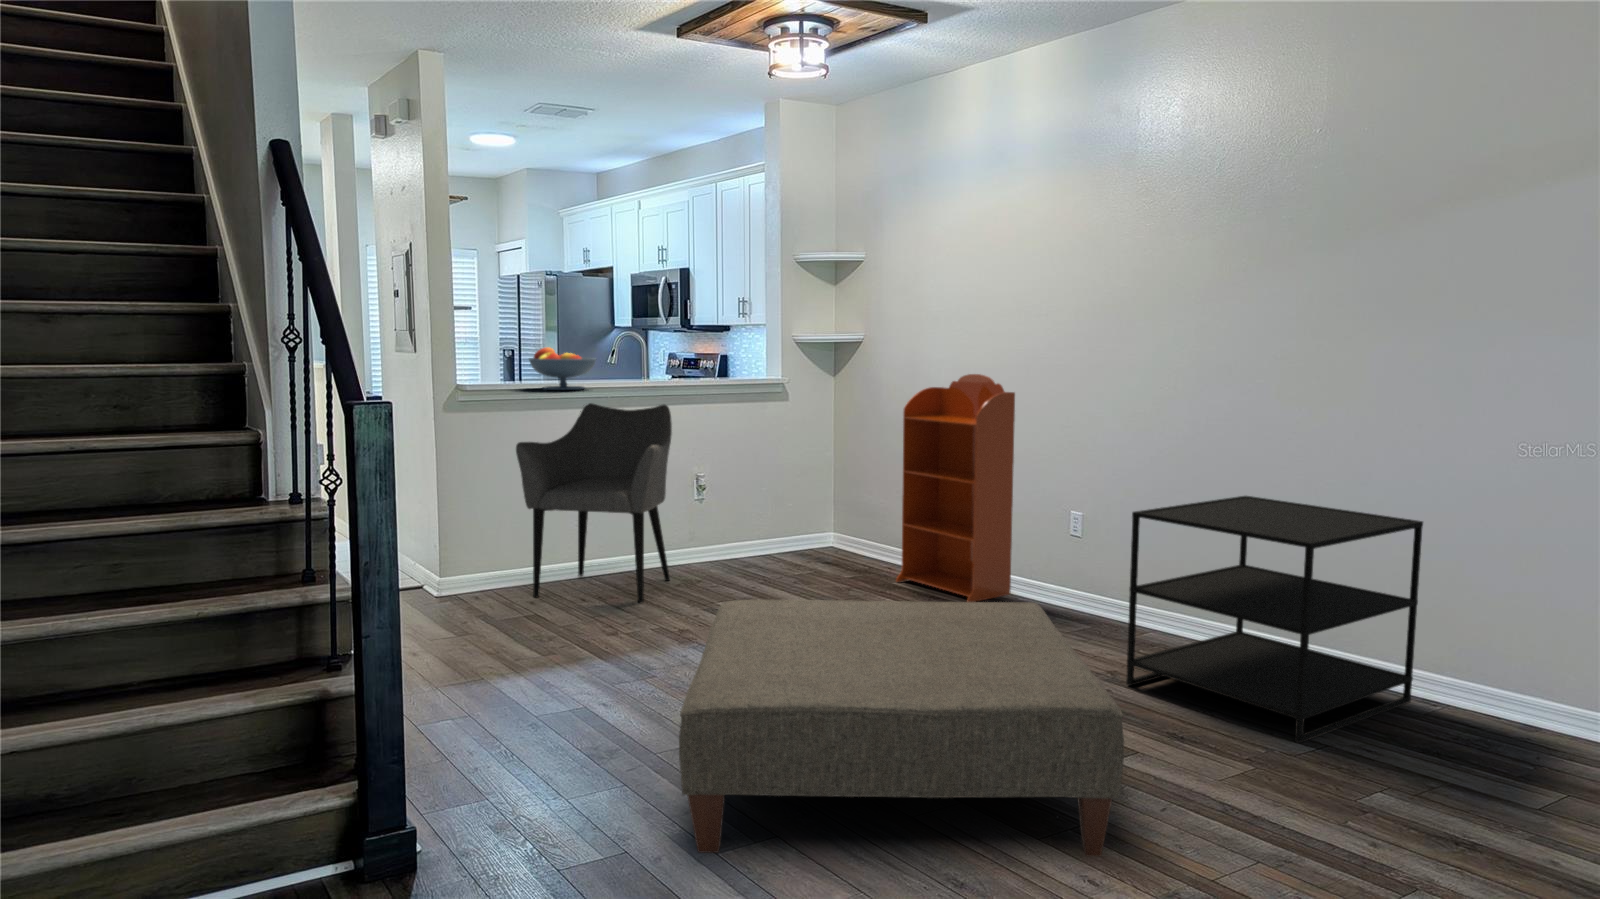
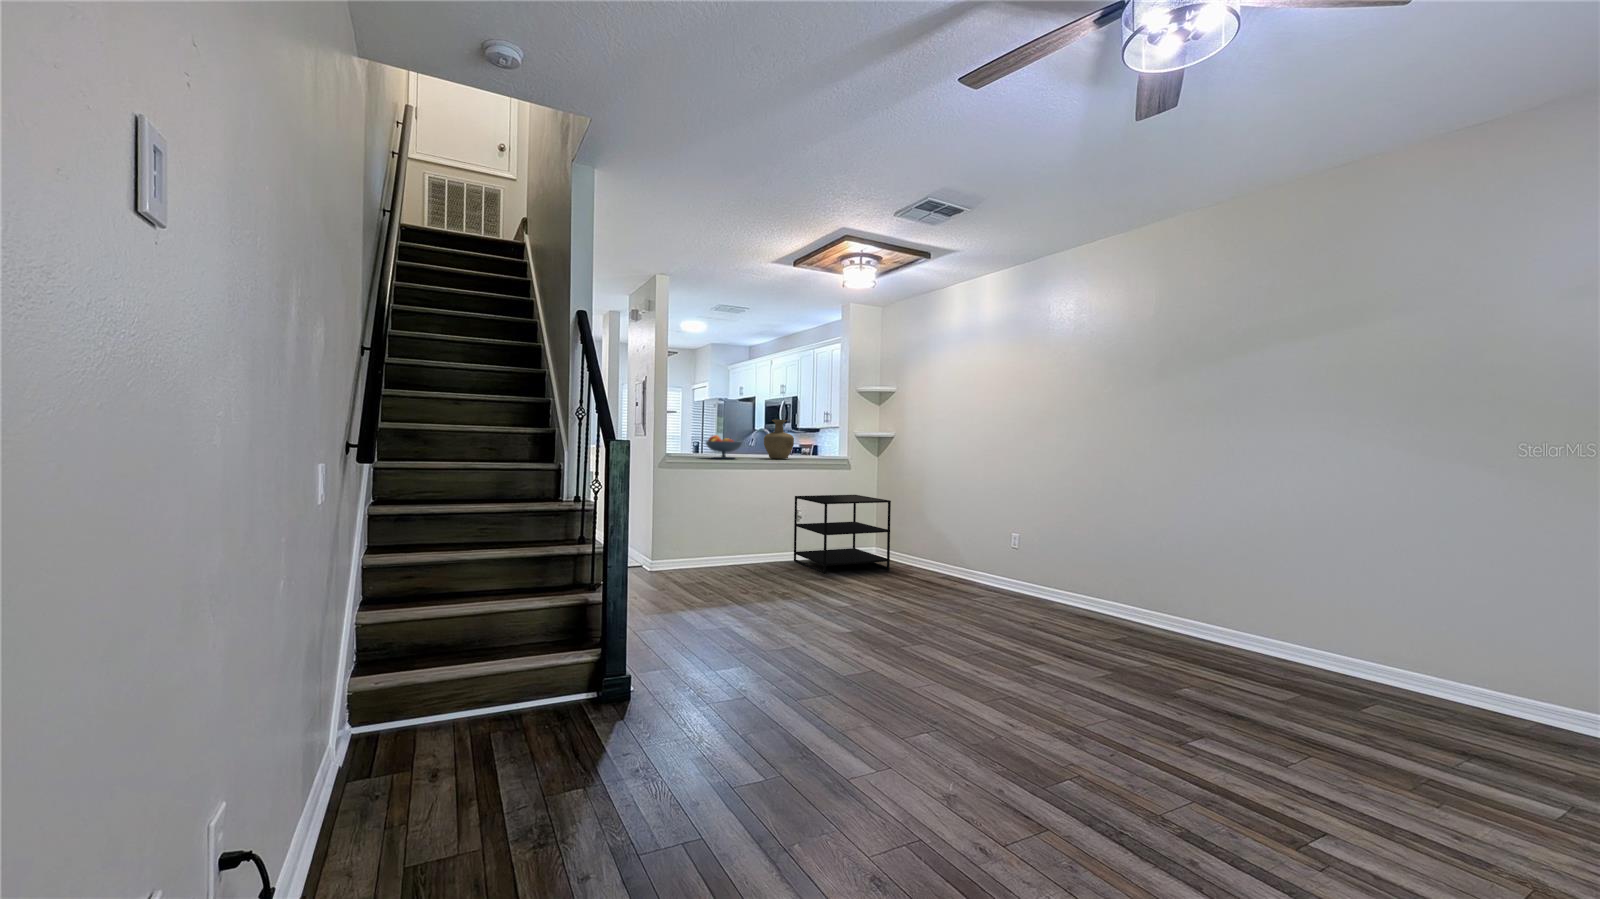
vase: none [634,316,688,386] -> present [764,420,794,459]
bookcase: present [896,374,1015,602] -> none [911,454,981,587]
armchair: present [516,403,672,603] -> none [696,467,783,580]
side table: present [1126,496,1423,743] -> present [794,495,891,574]
ottoman: present [679,600,1124,856] -> none [772,569,1023,713]

